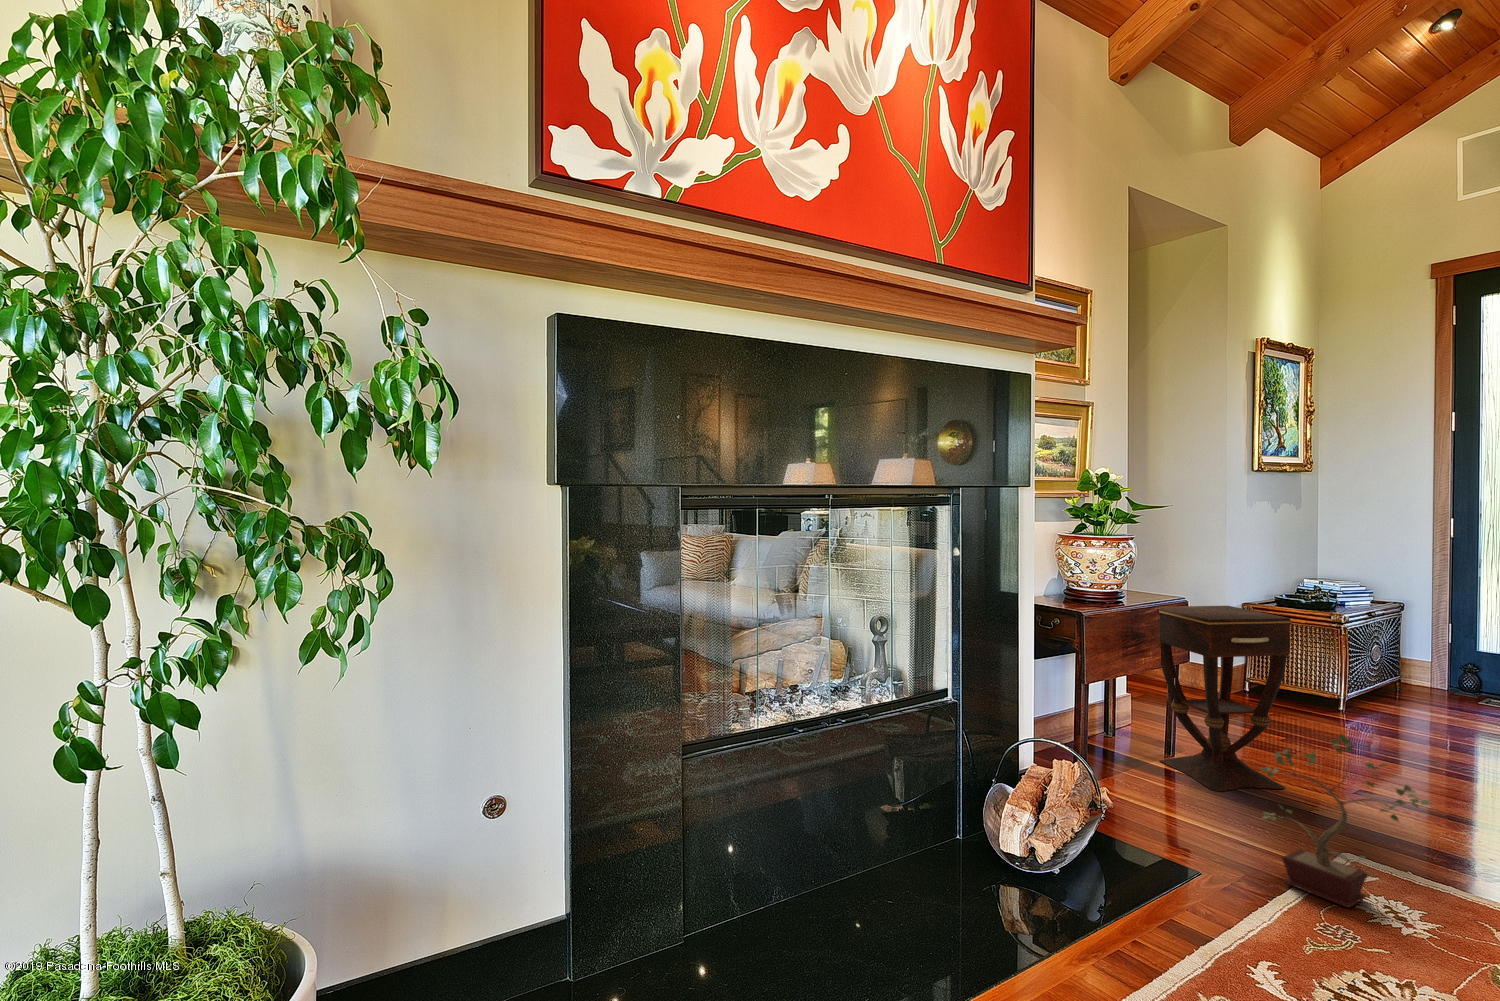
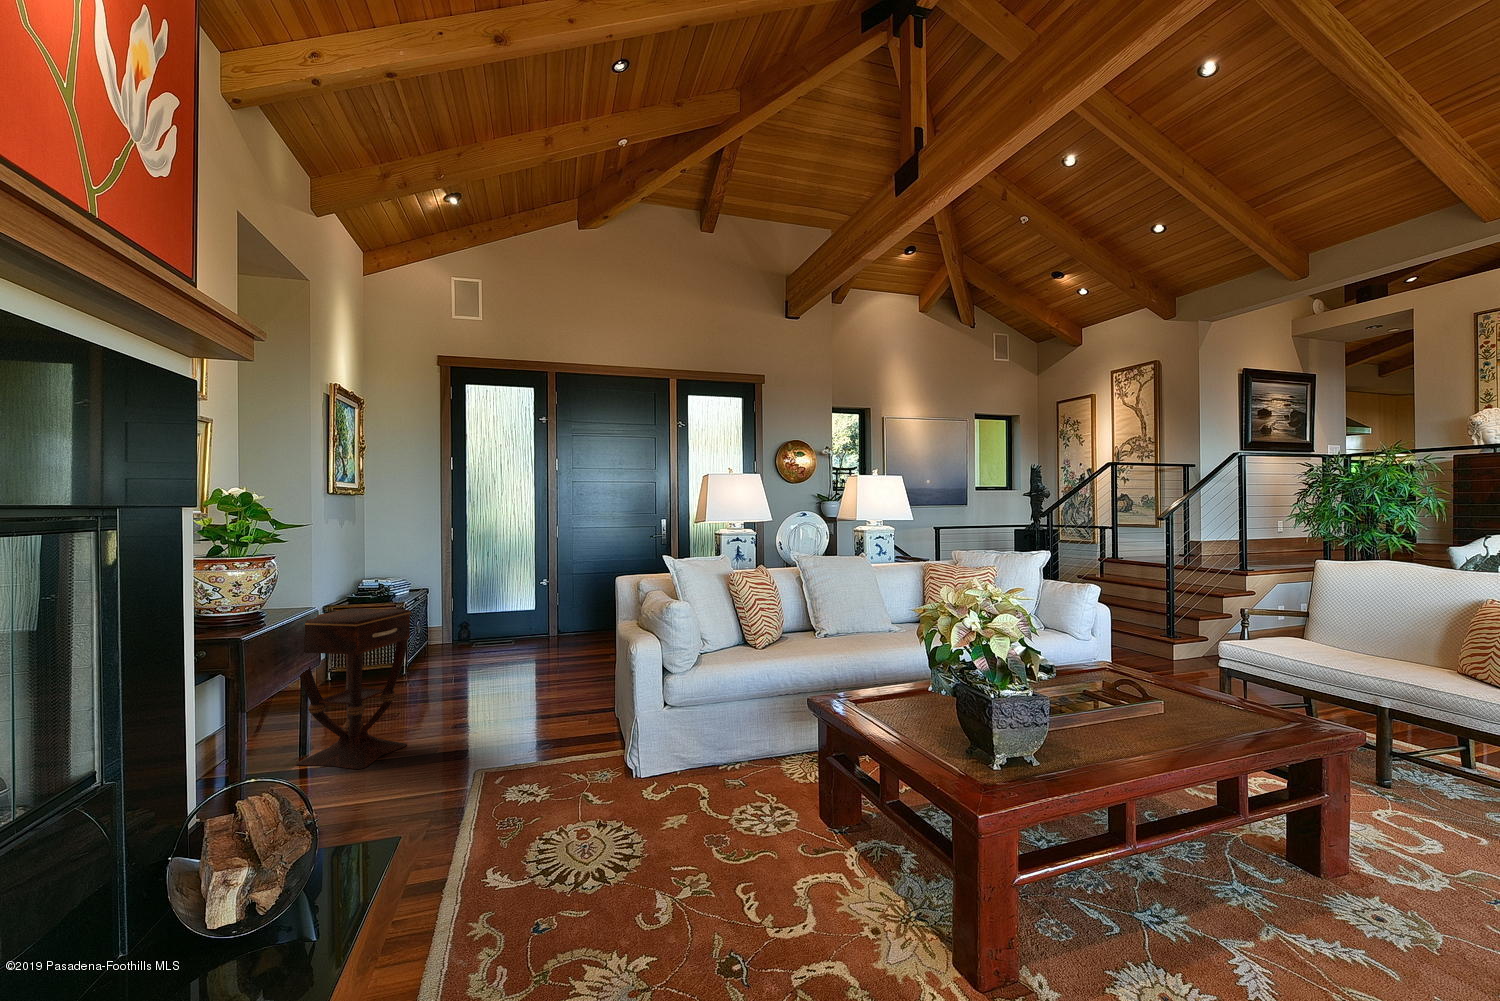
potted plant: present [1260,734,1429,908] -> none [436,682,552,810]

